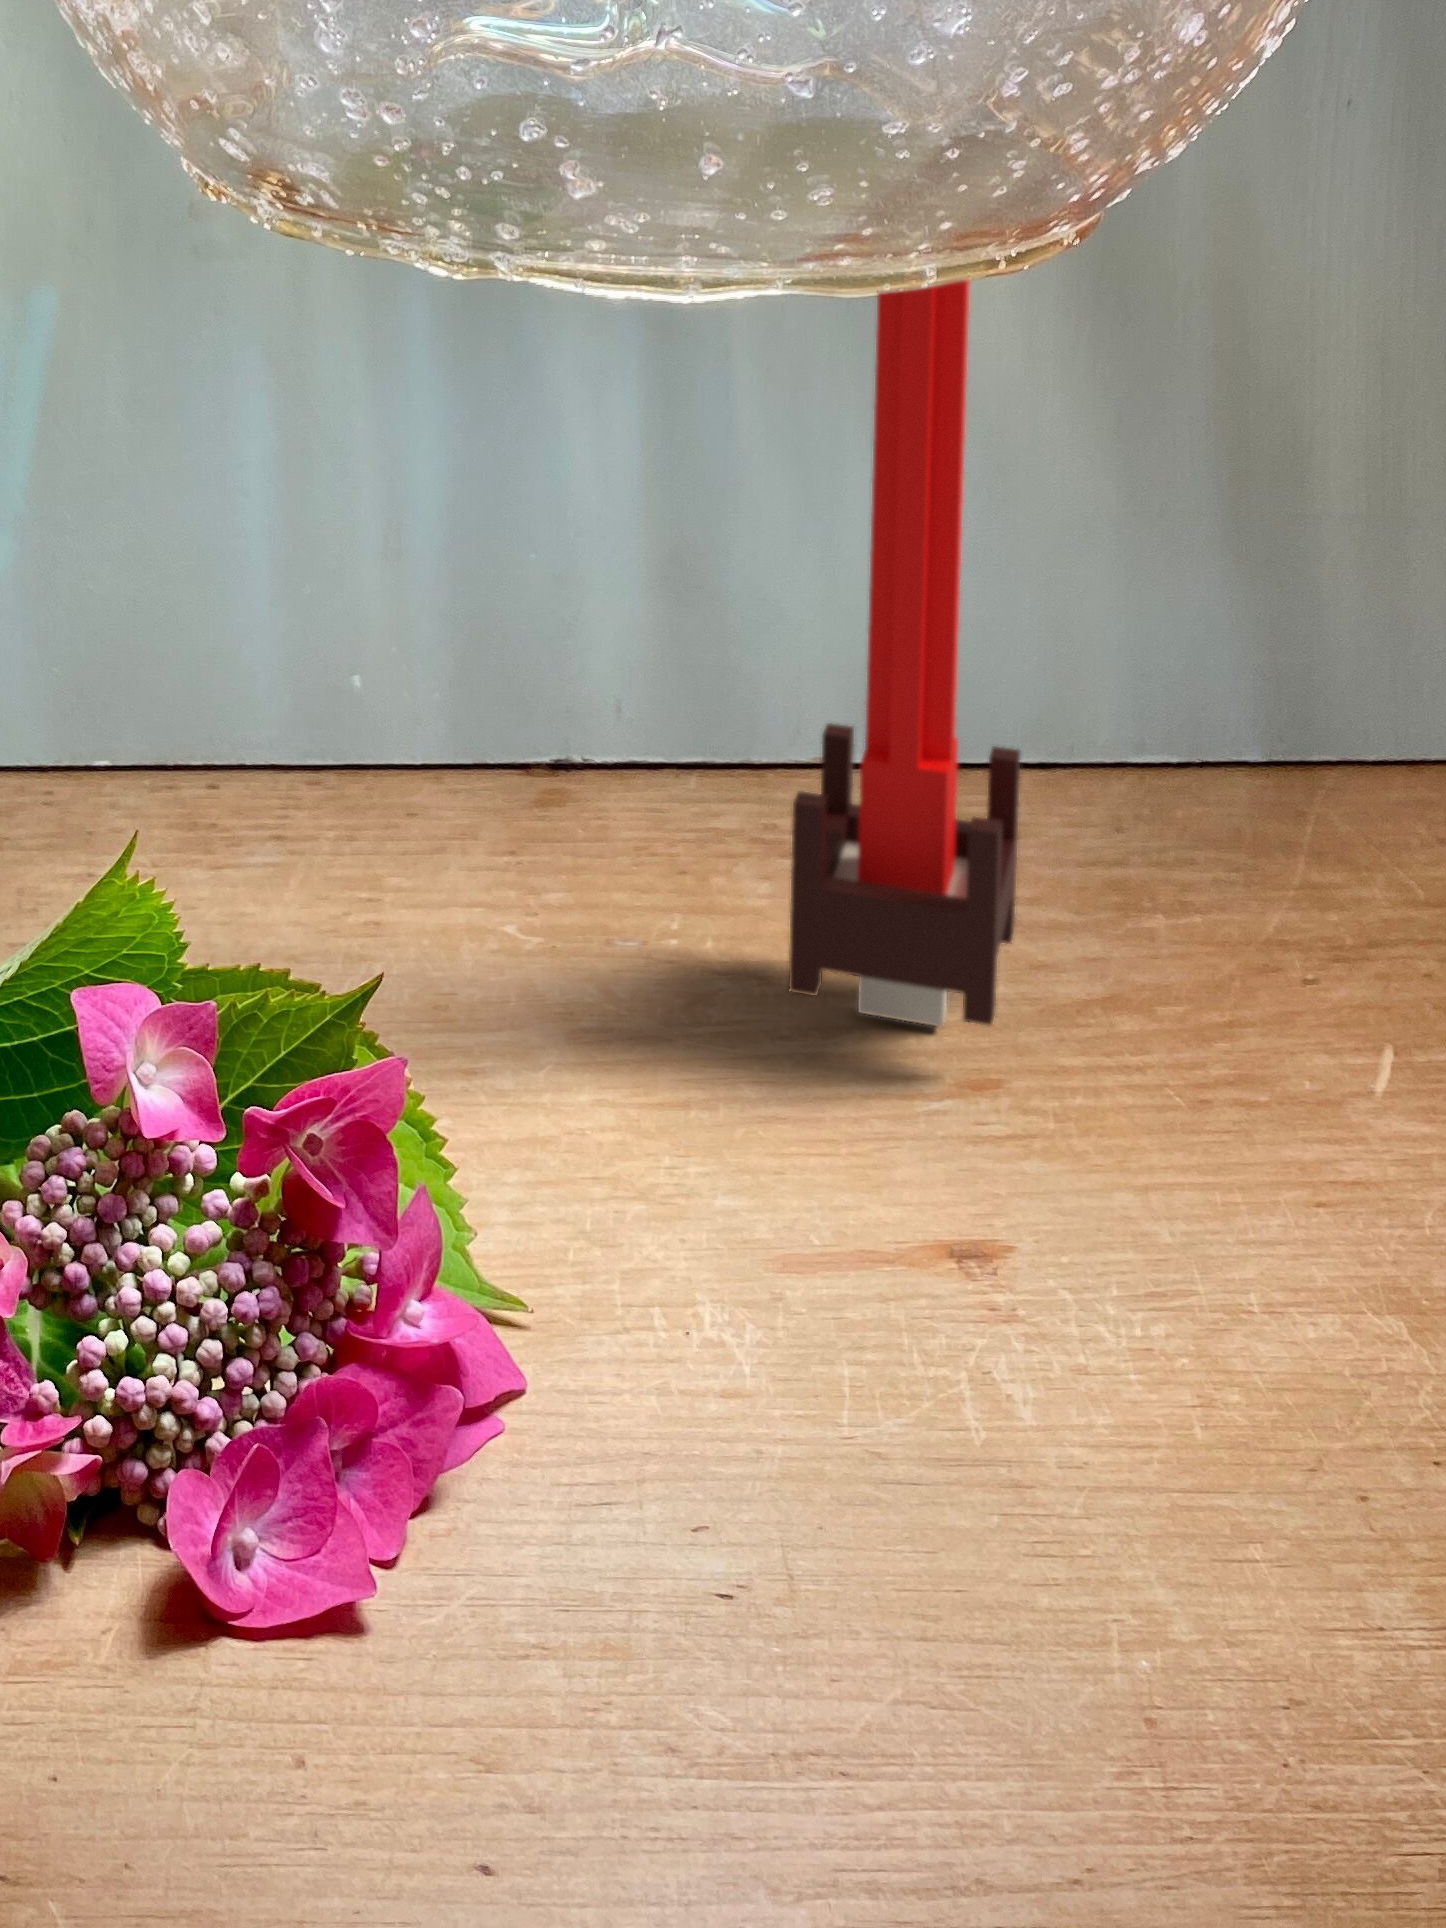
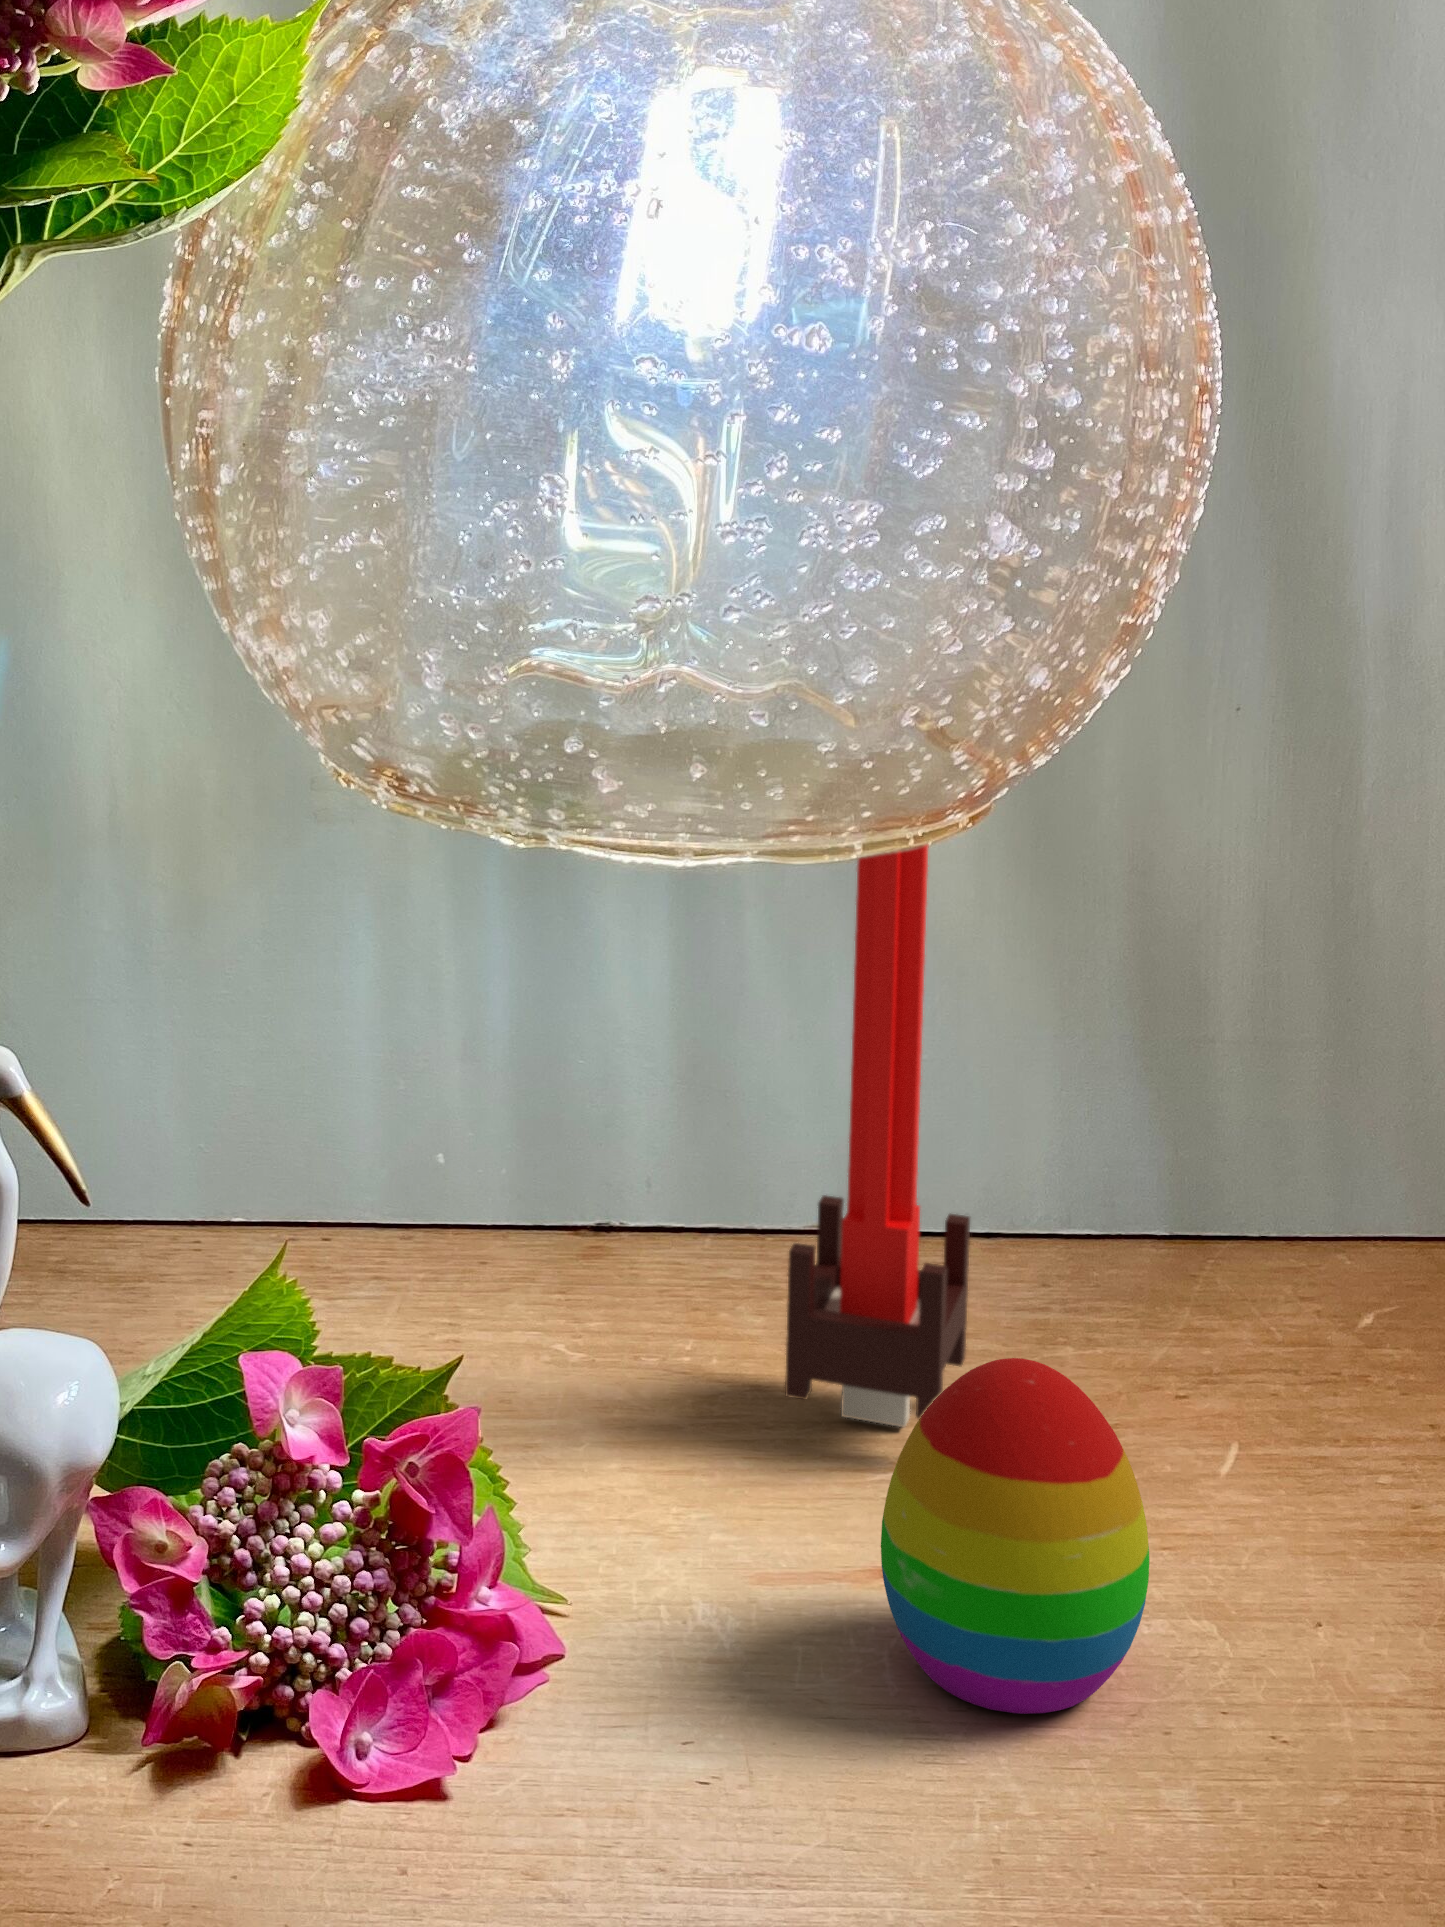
decorative egg: none [957,971,1332,1472] -> present [881,1358,1149,1714]

